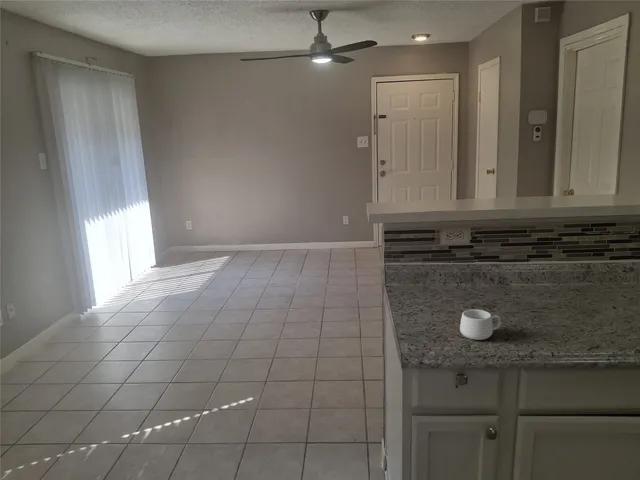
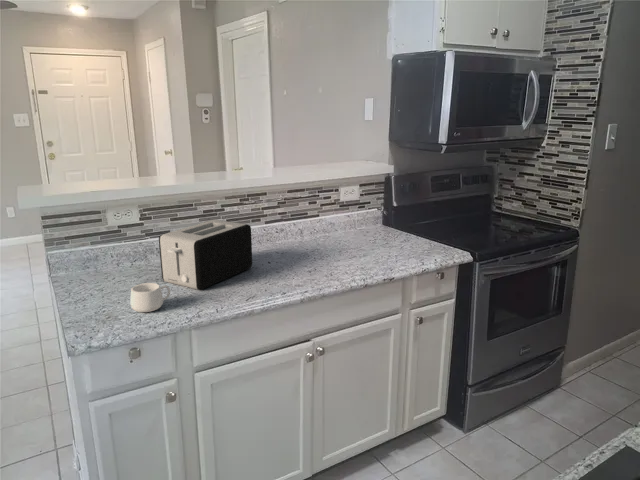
toaster: none [489,250,597,325] -> present [159,220,252,289]

